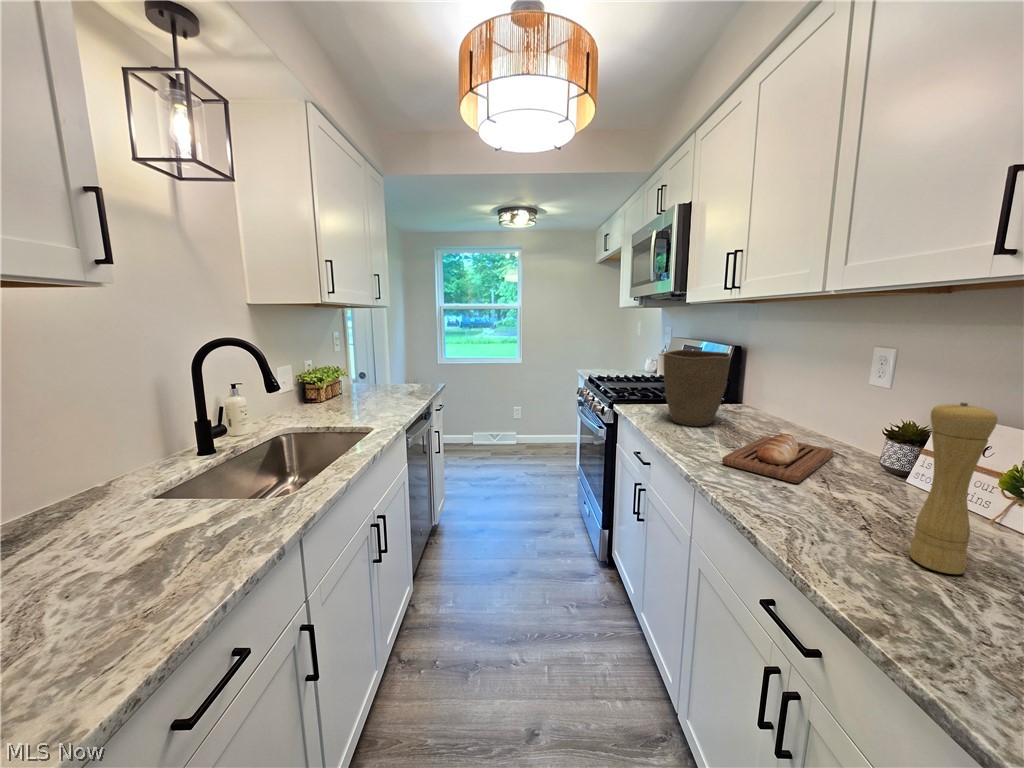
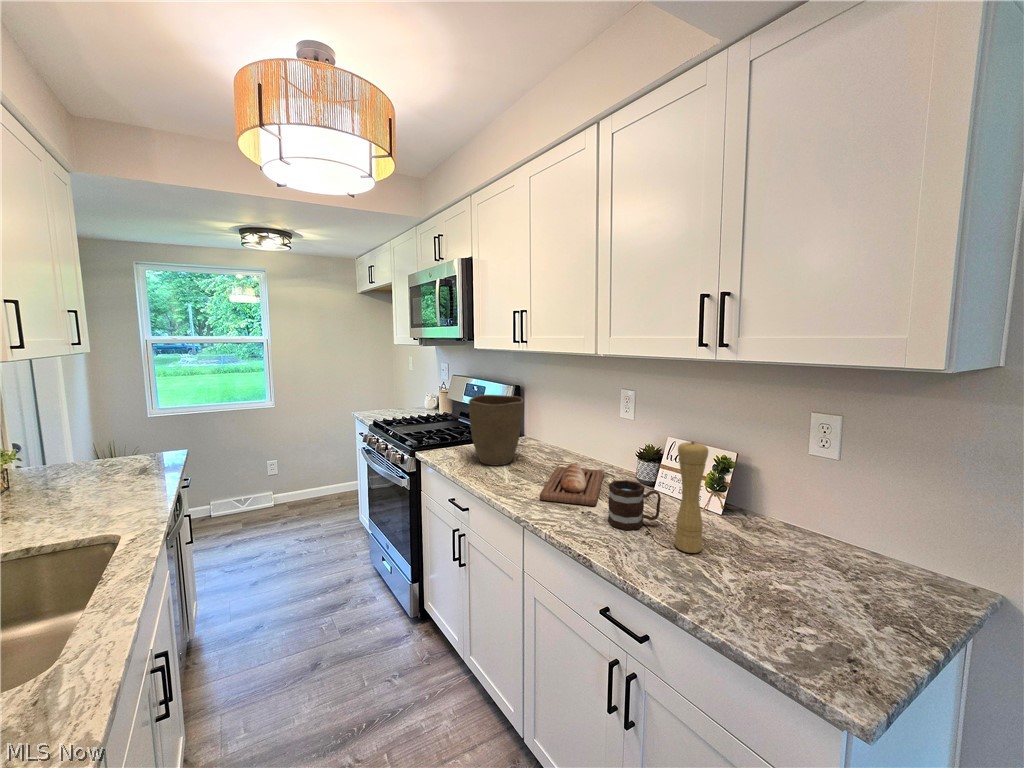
mug: none [807,453,902,522] -> present [608,480,661,530]

